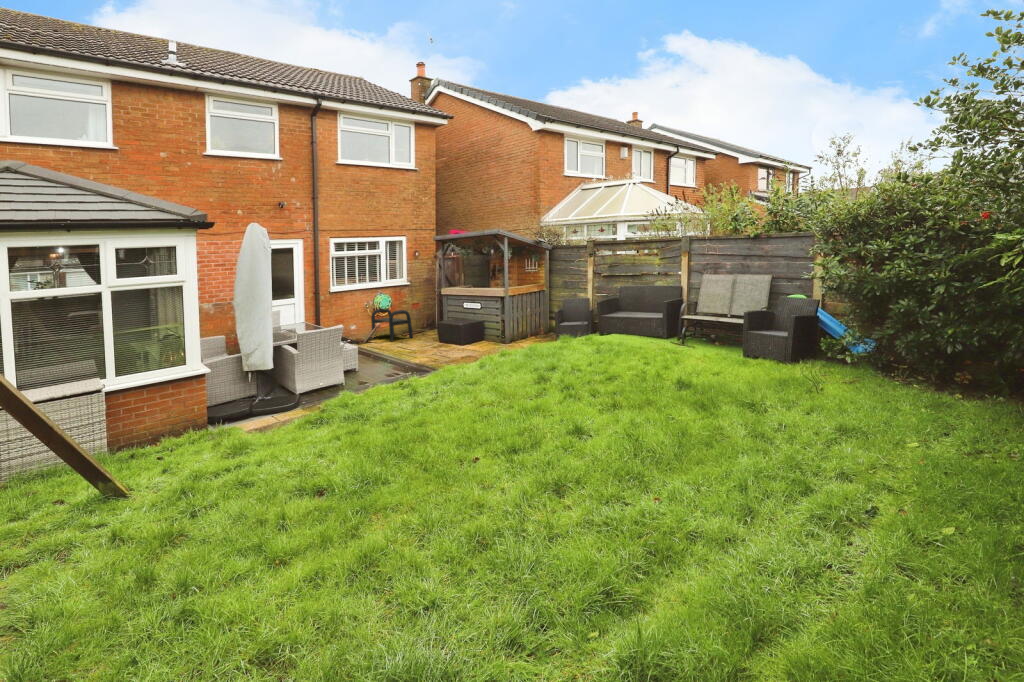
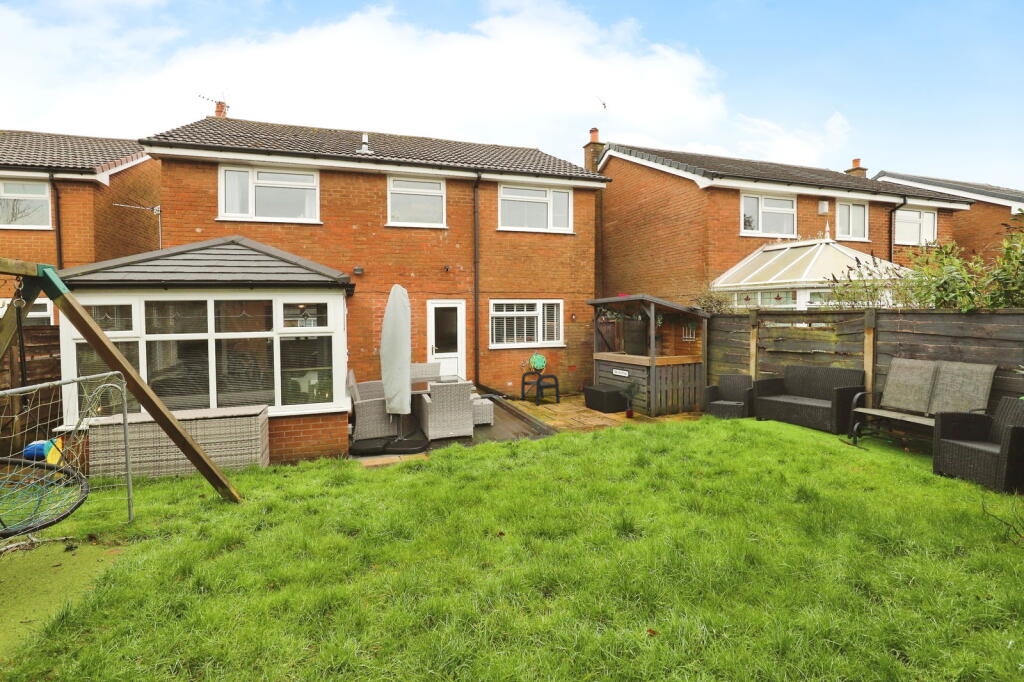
potted tree: none [474,305,498,345] -> present [620,376,643,418]

